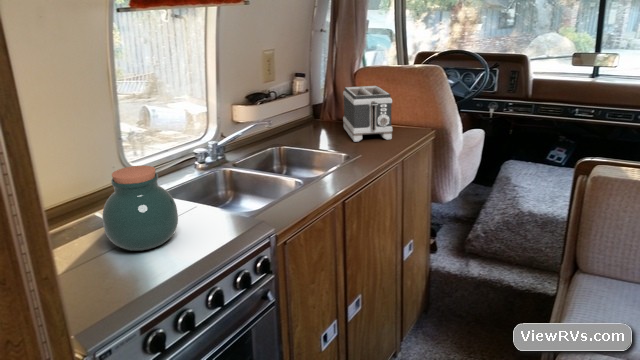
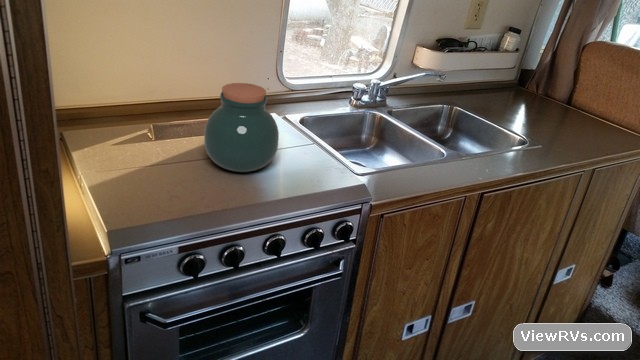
toaster: present [343,86,393,142] -> none [543,59,614,138]

